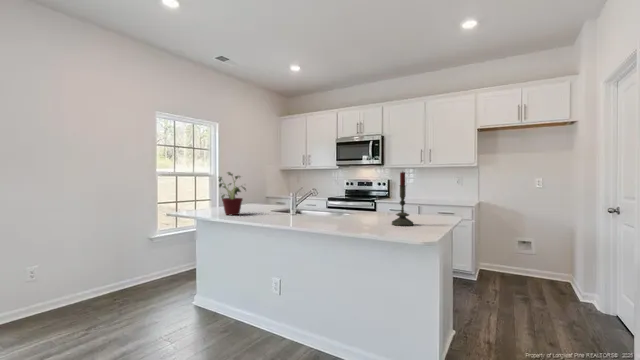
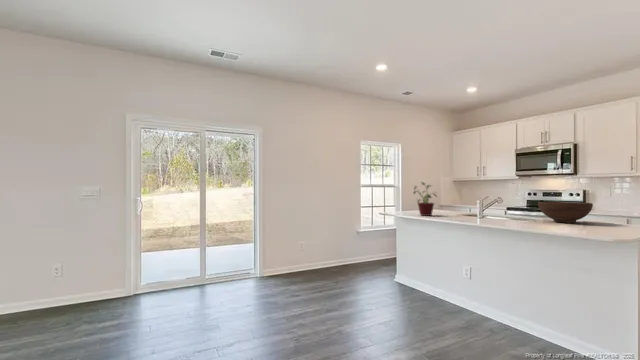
candle: present [392,172,413,226] -> none [595,178,623,232]
fruit bowl: none [347,194,392,216] -> present [538,202,593,223]

